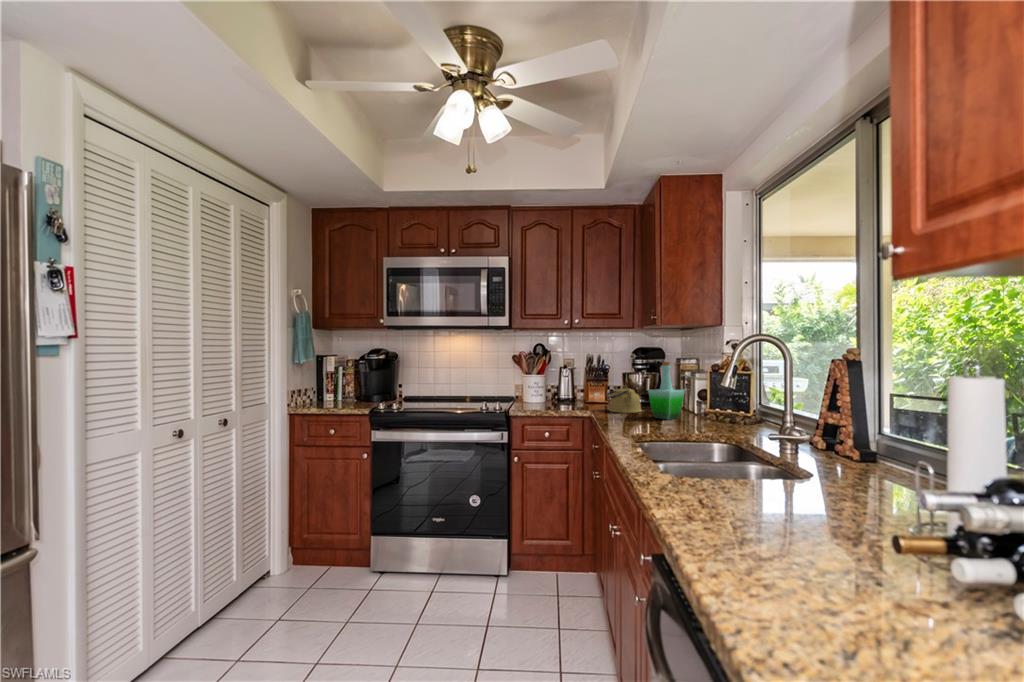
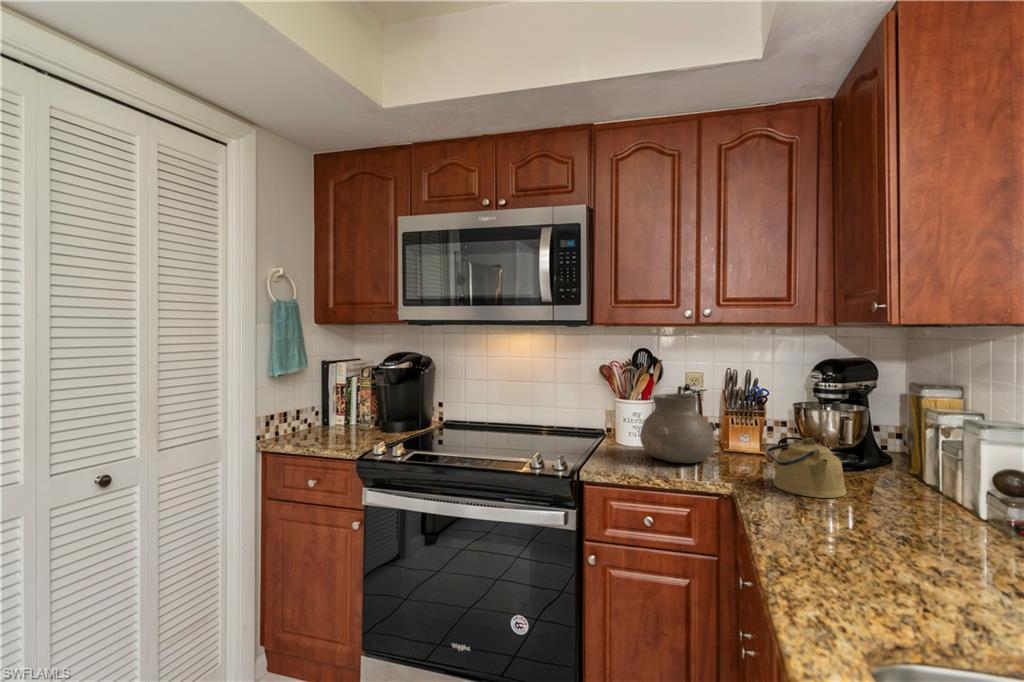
bottle: present [648,362,685,419] -> none [878,404,979,543]
vase: none [540,369,582,407] -> present [640,394,716,463]

